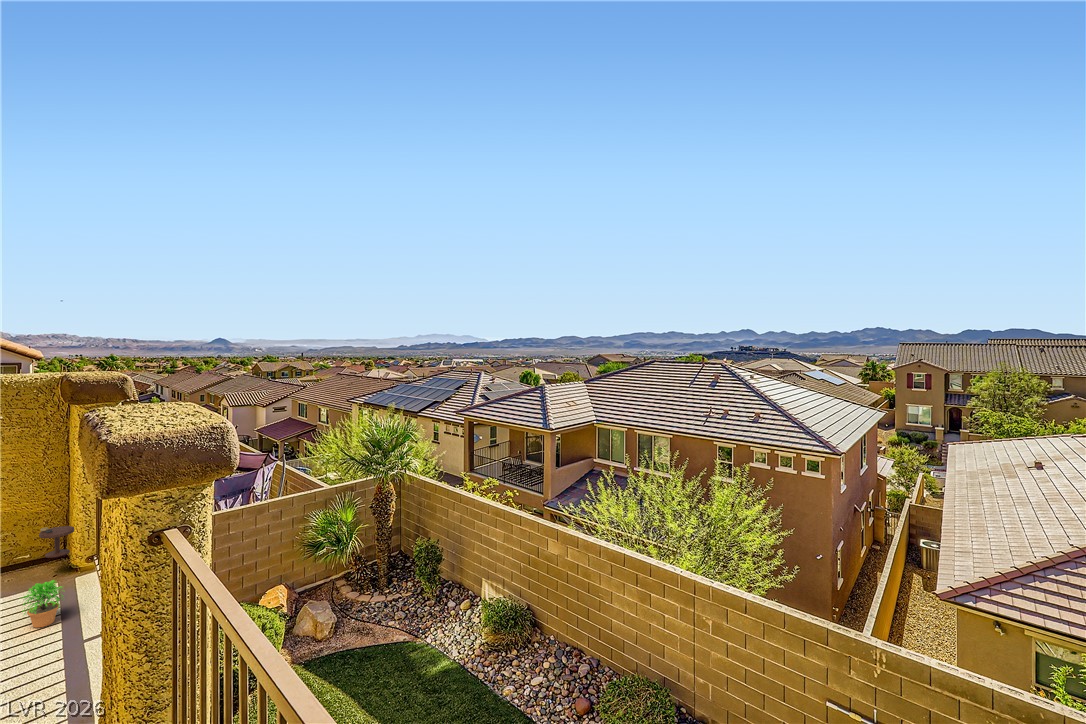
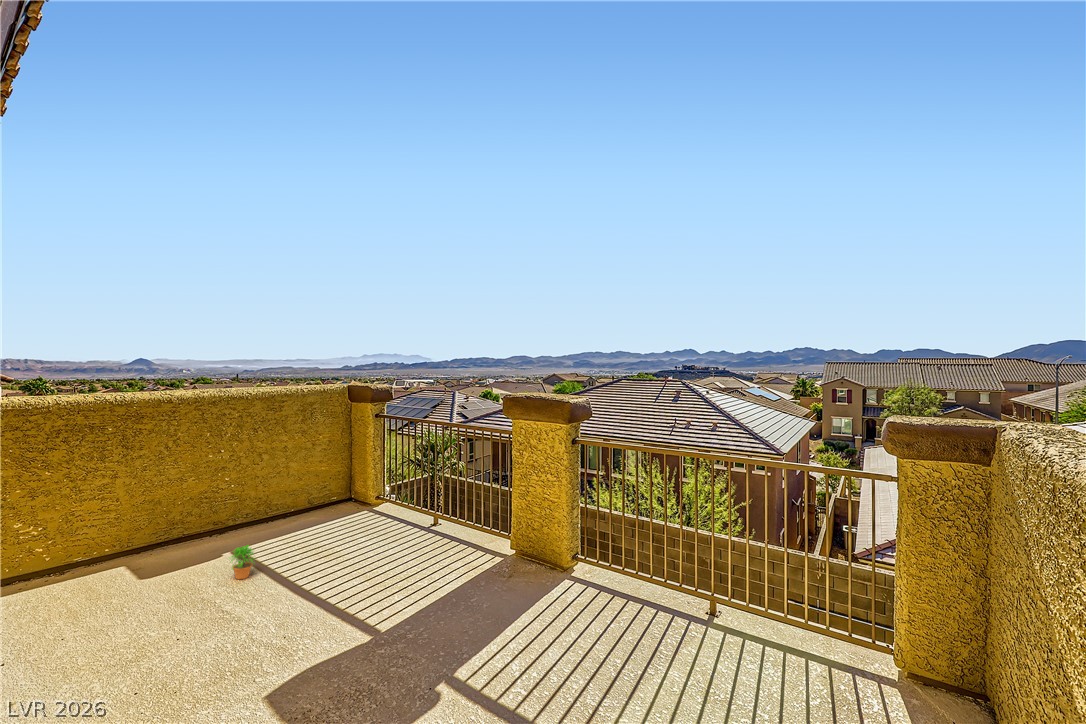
side table: present [39,526,74,558] -> none [212,511,236,550]

